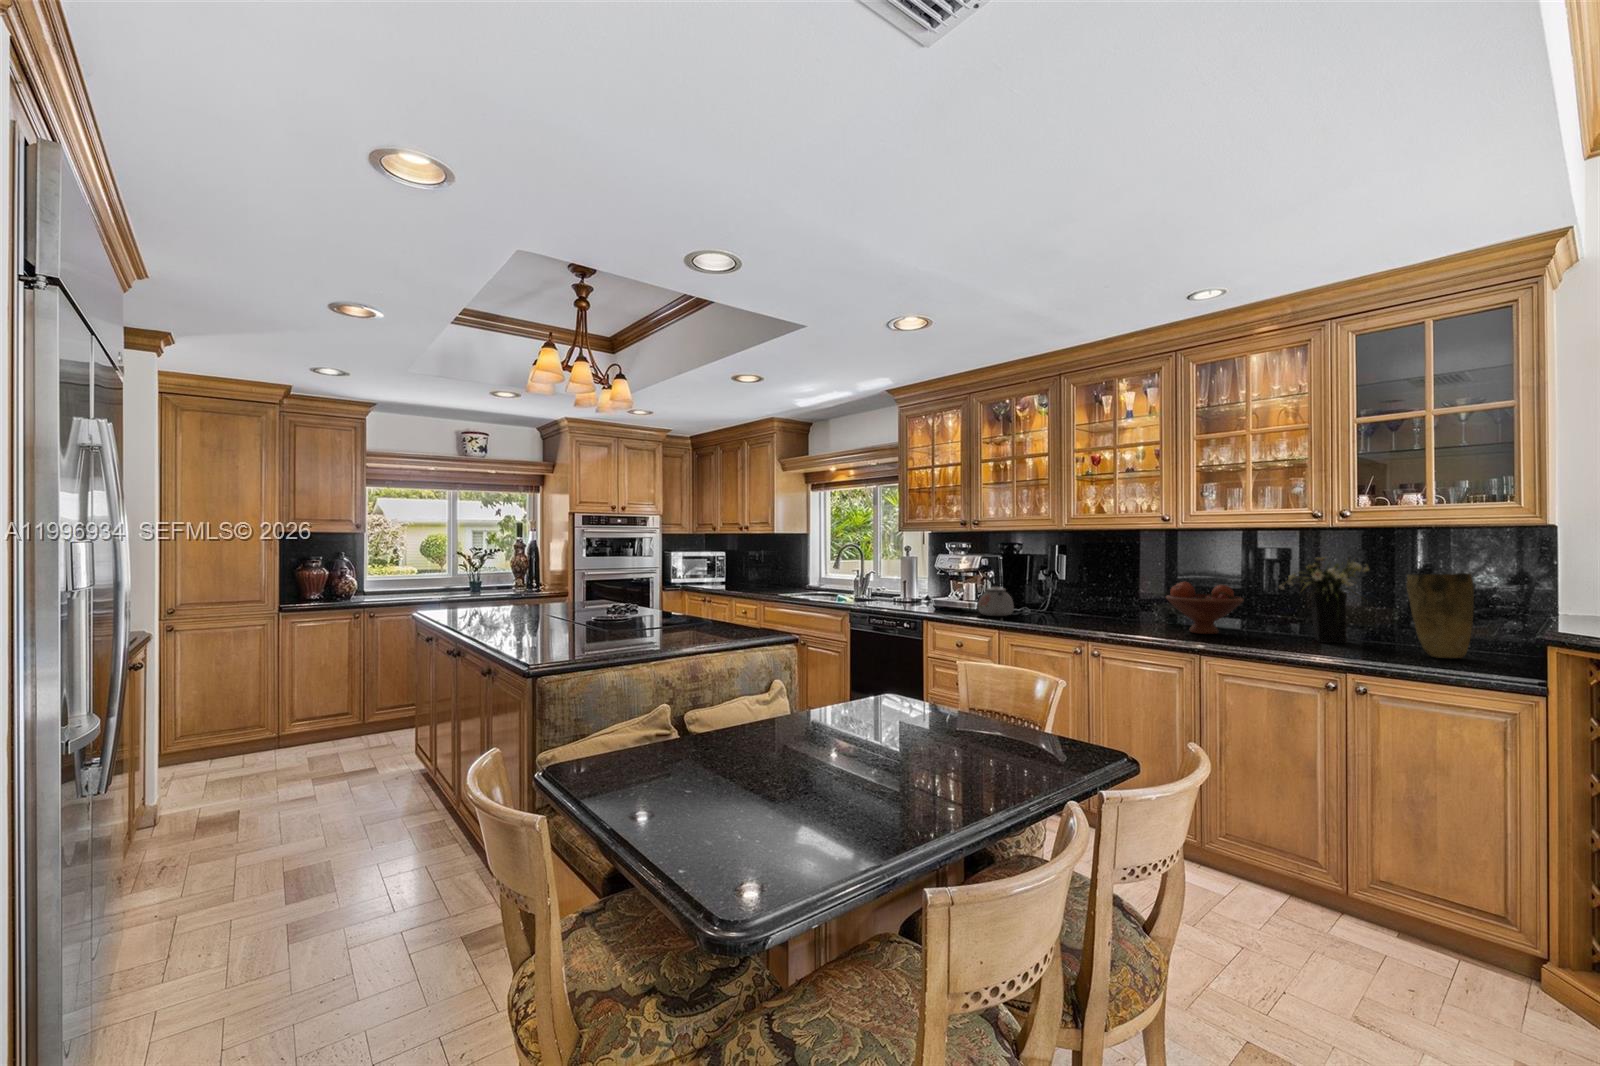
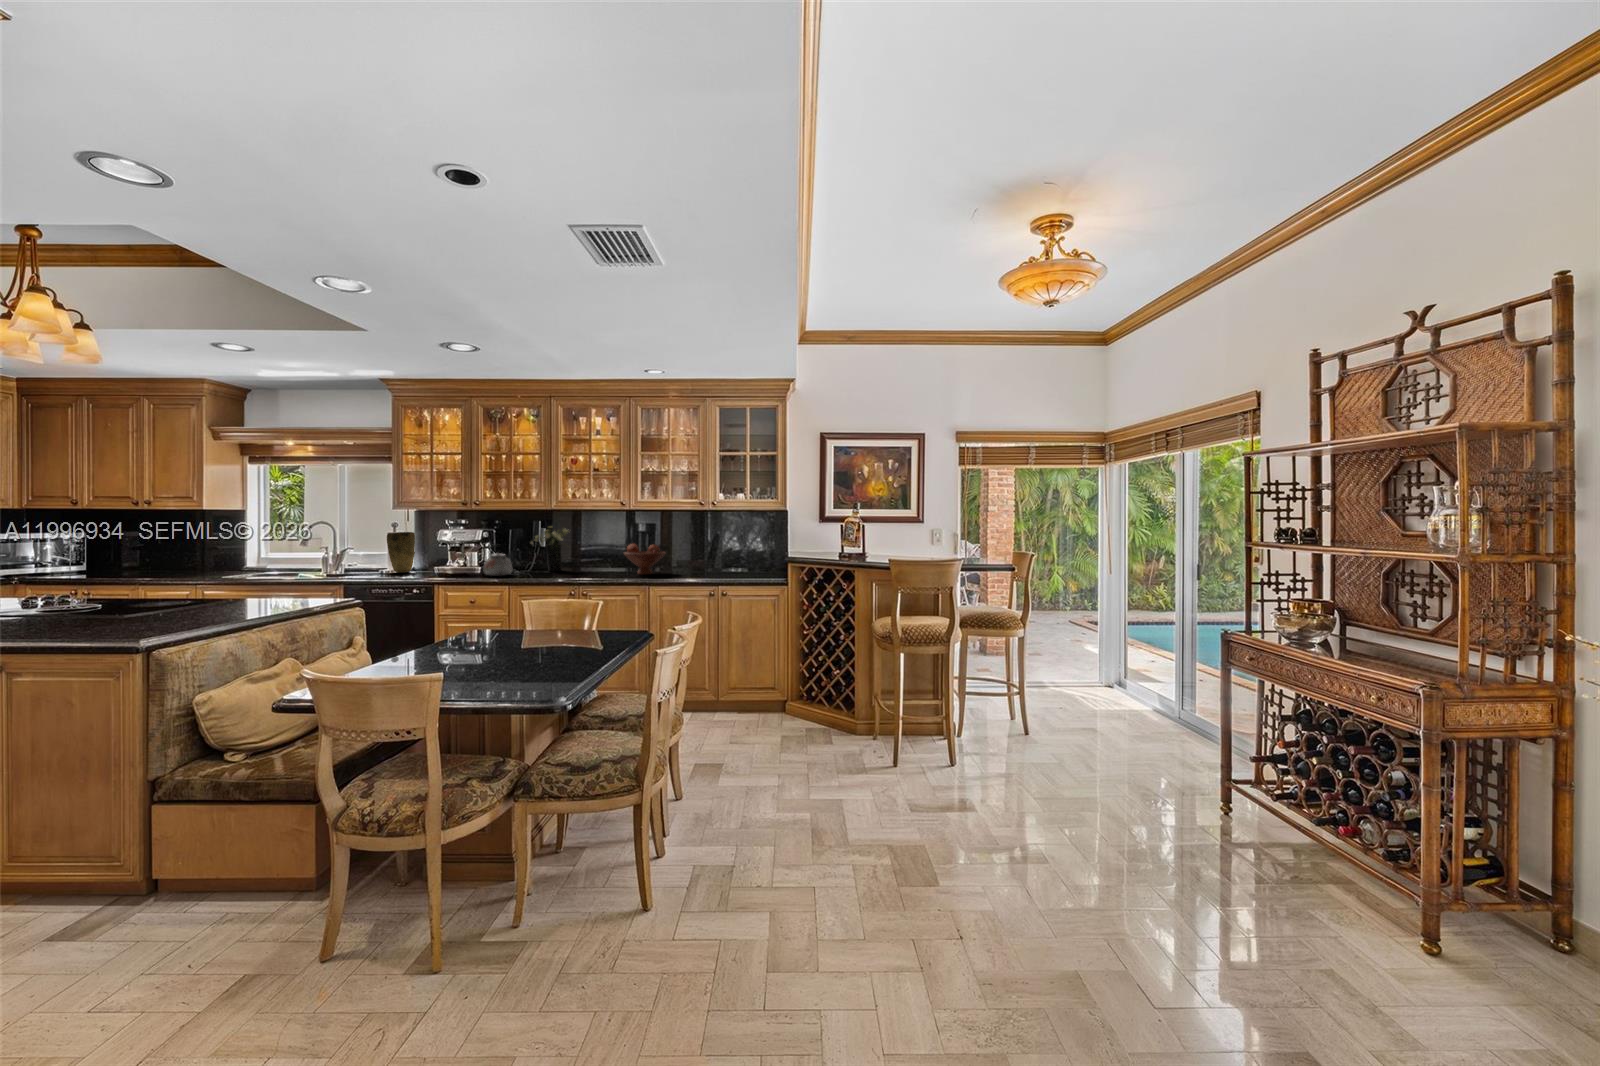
flower arrangement: present [1279,557,1369,643] -> present [530,526,568,571]
vase: present [1406,573,1474,658] -> present [387,532,415,573]

